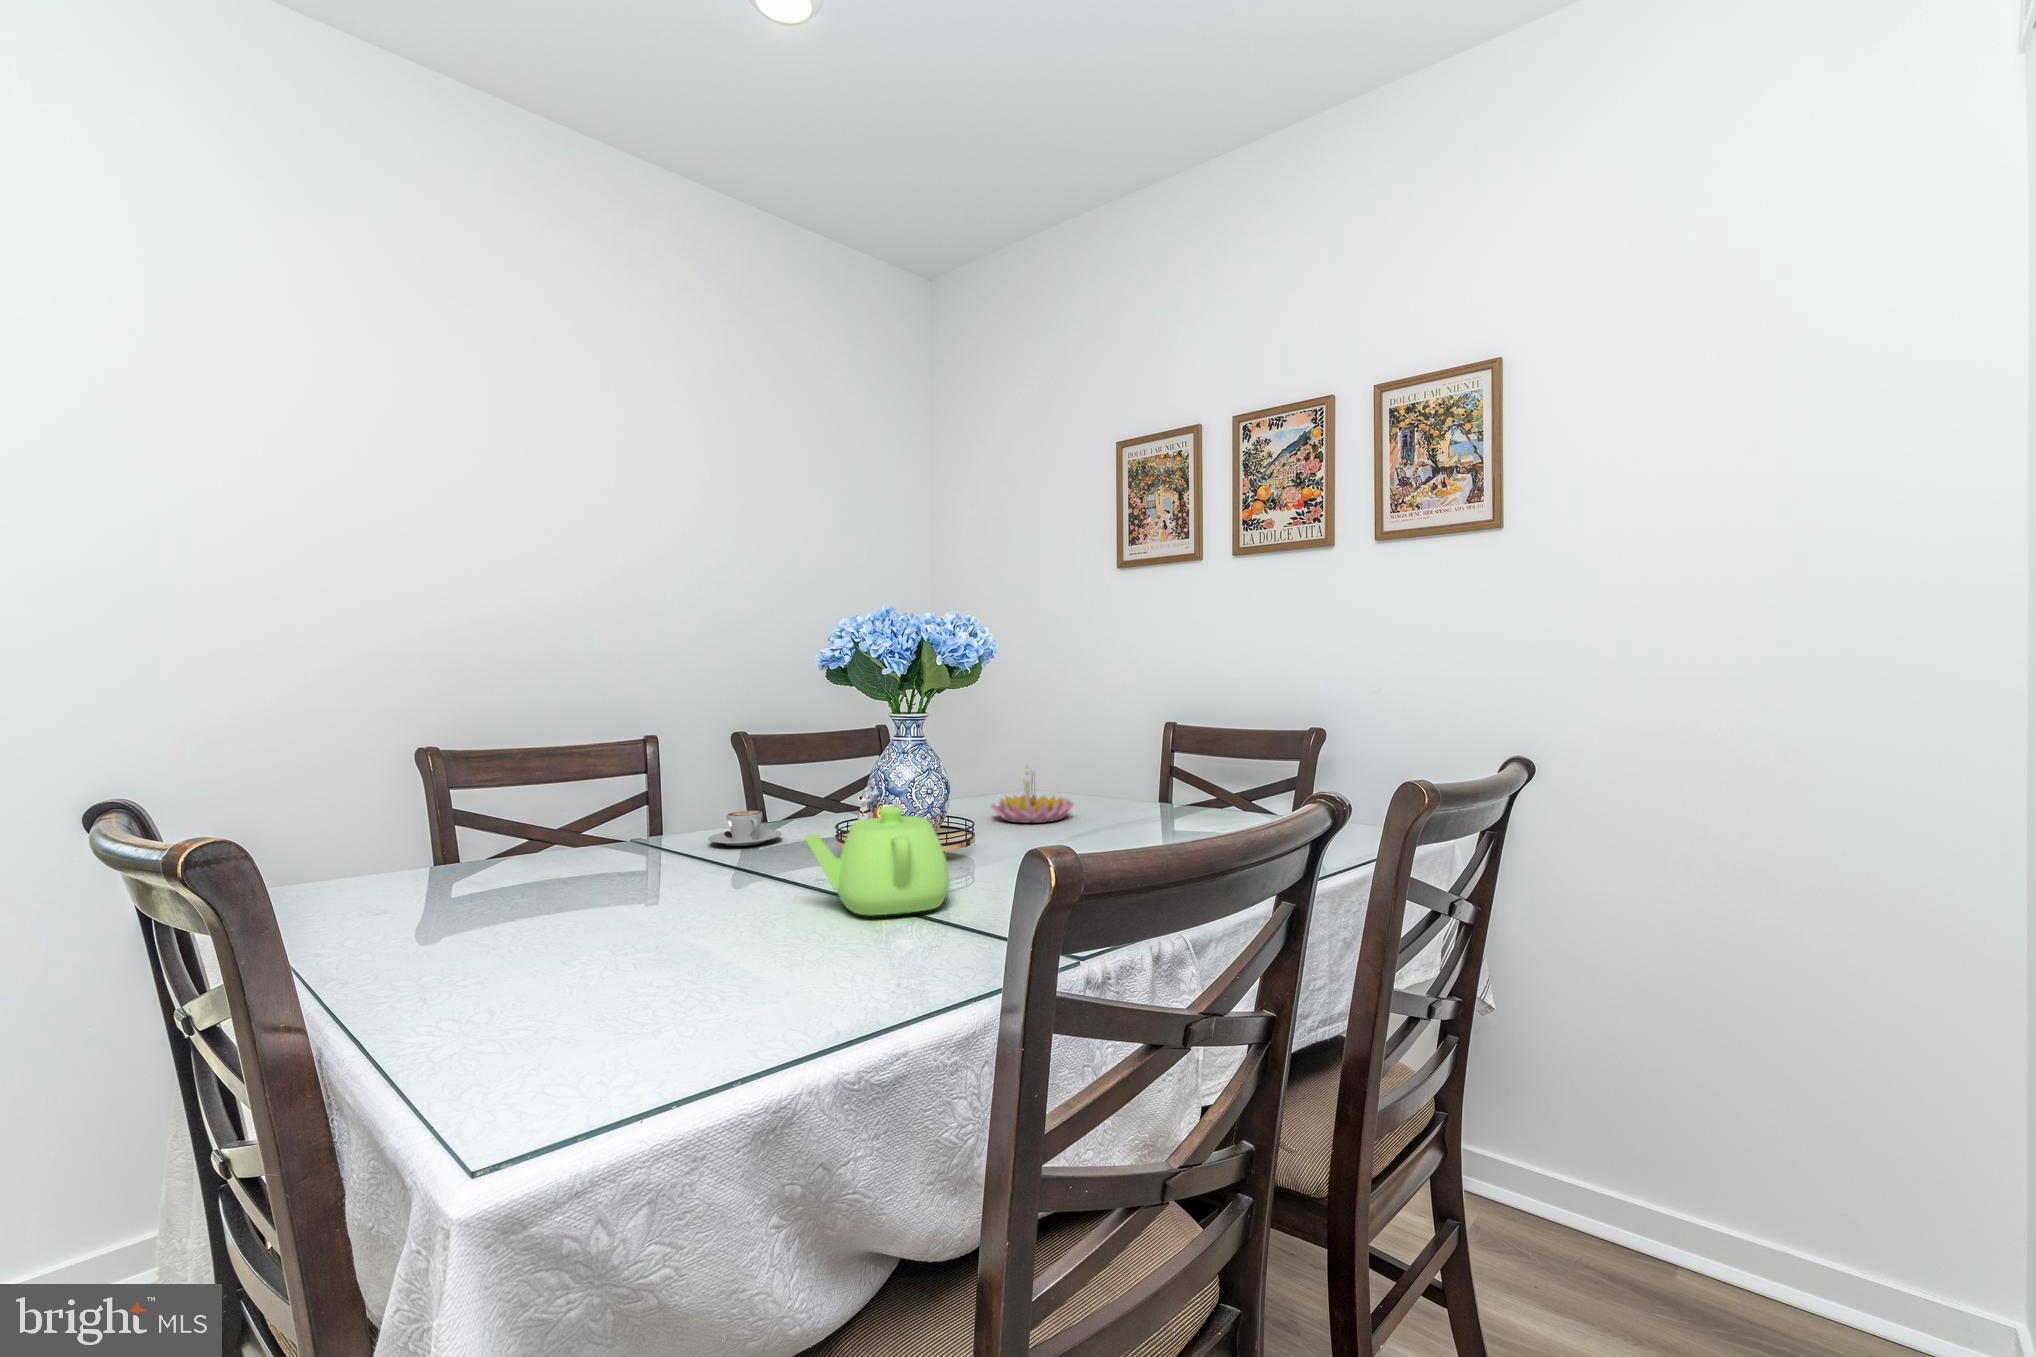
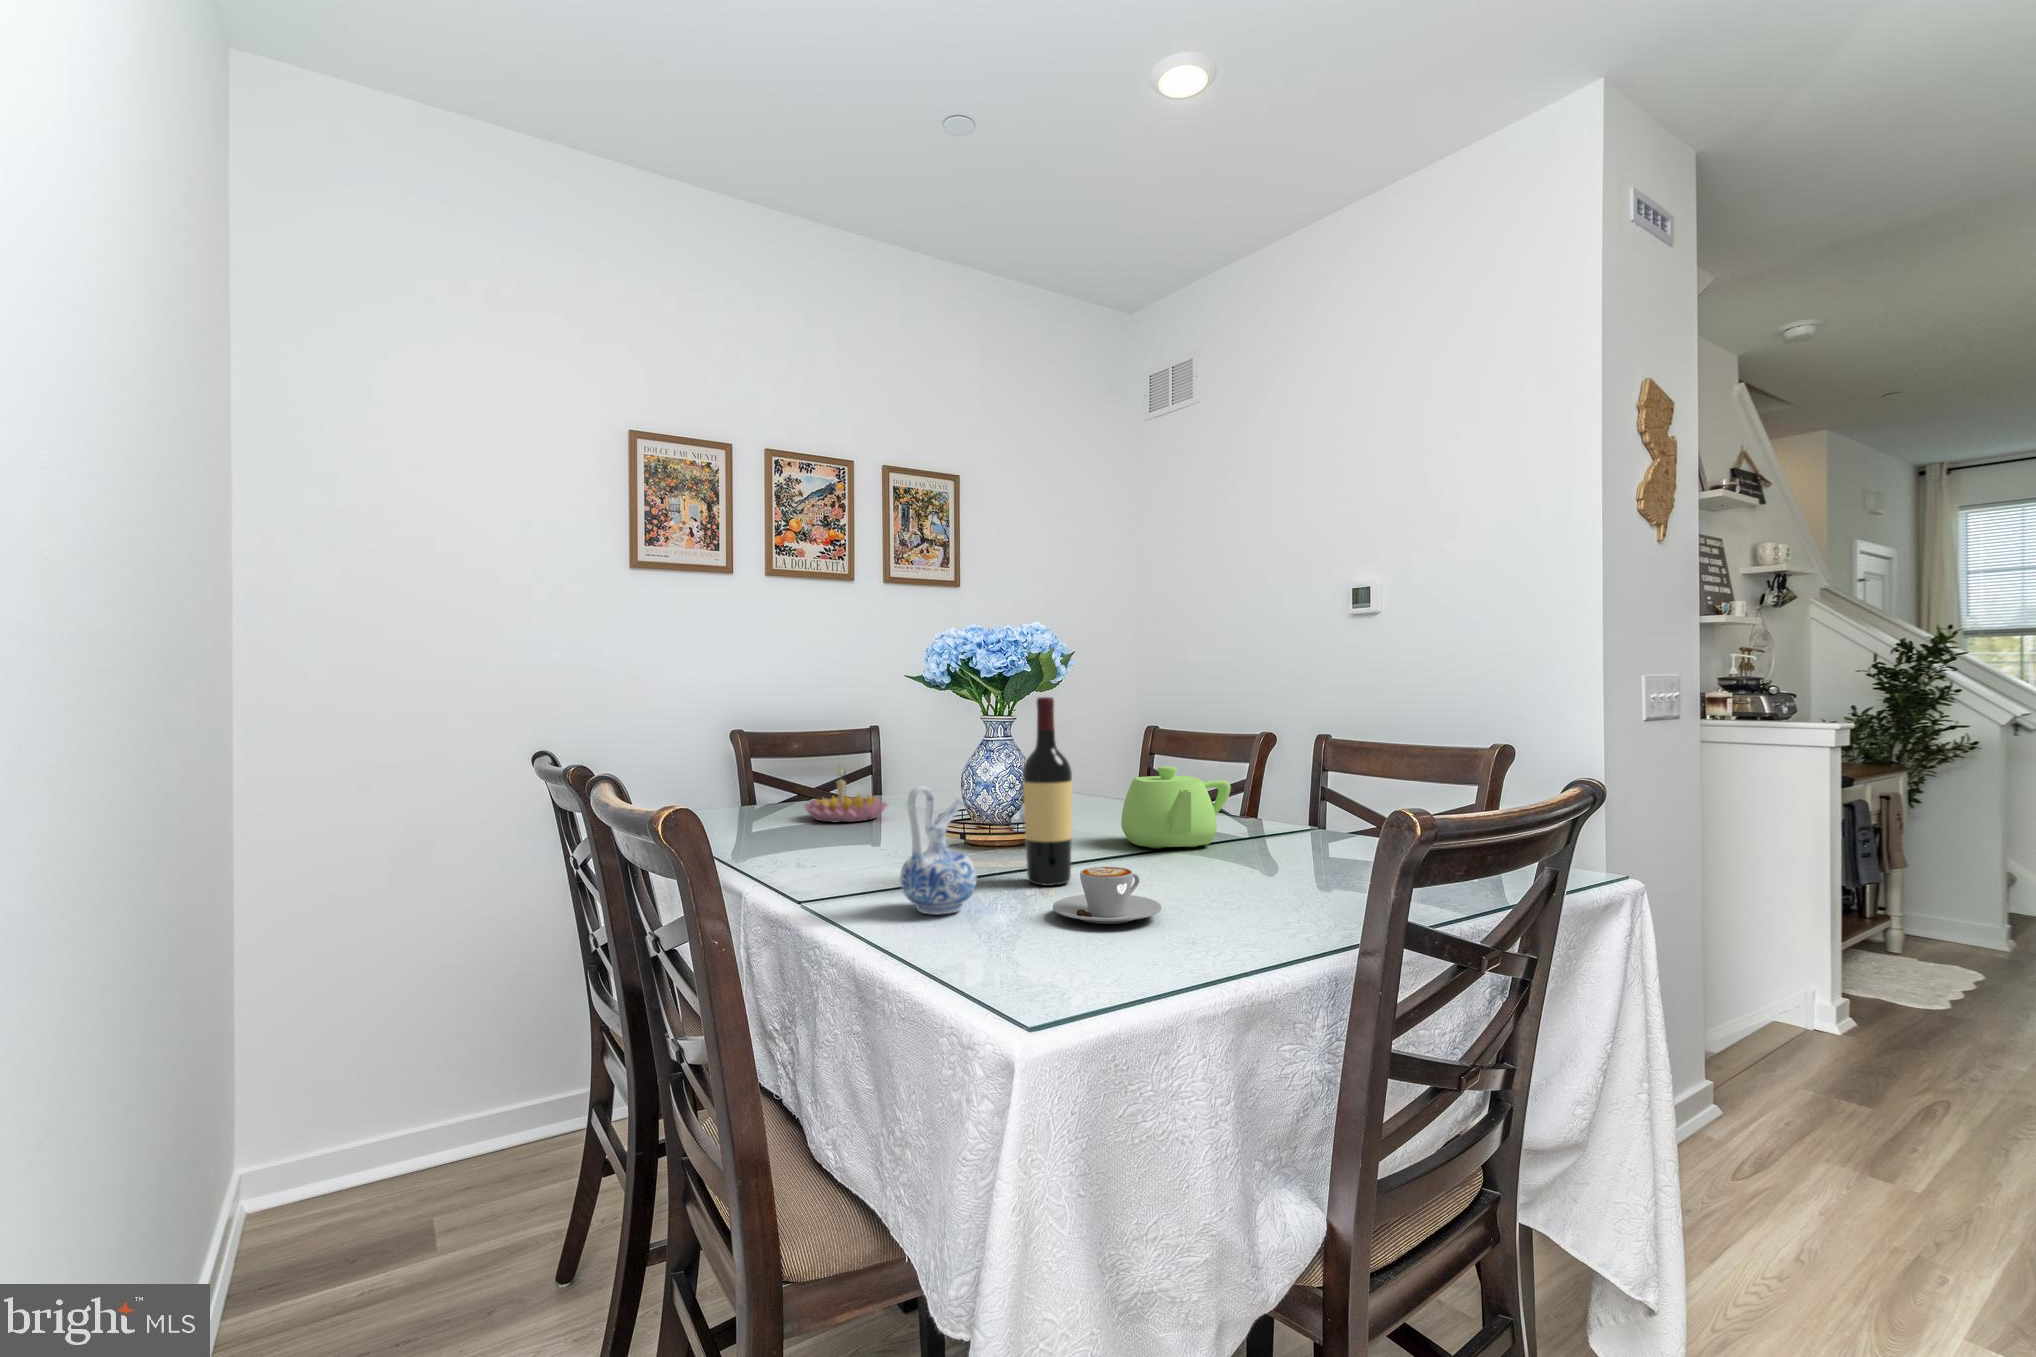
wine bottle: none [649,713,698,887] -> present [1023,697,1072,886]
ceramic pitcher: none [553,774,615,873] -> present [900,786,977,915]
coffee cup: present [708,811,782,846] -> present [1053,867,1161,924]

